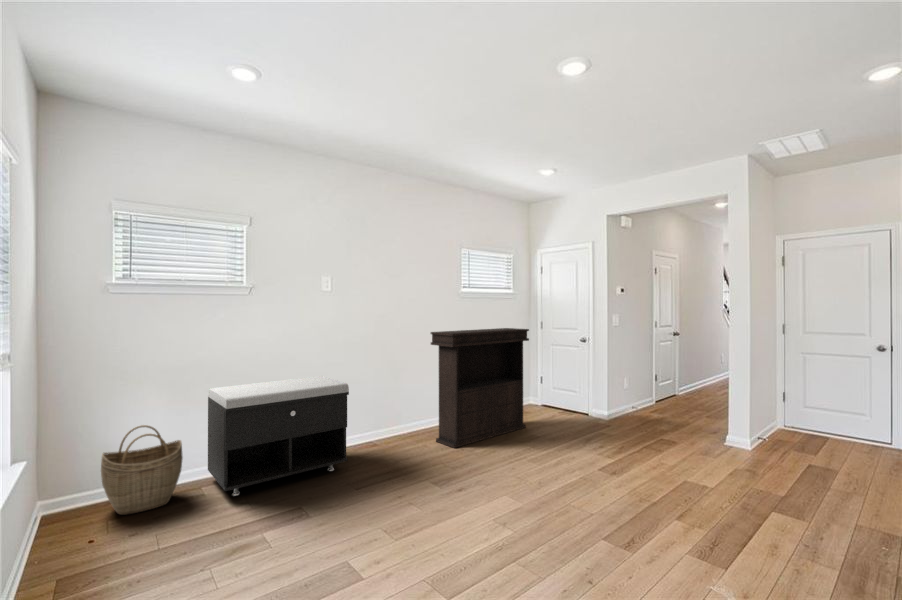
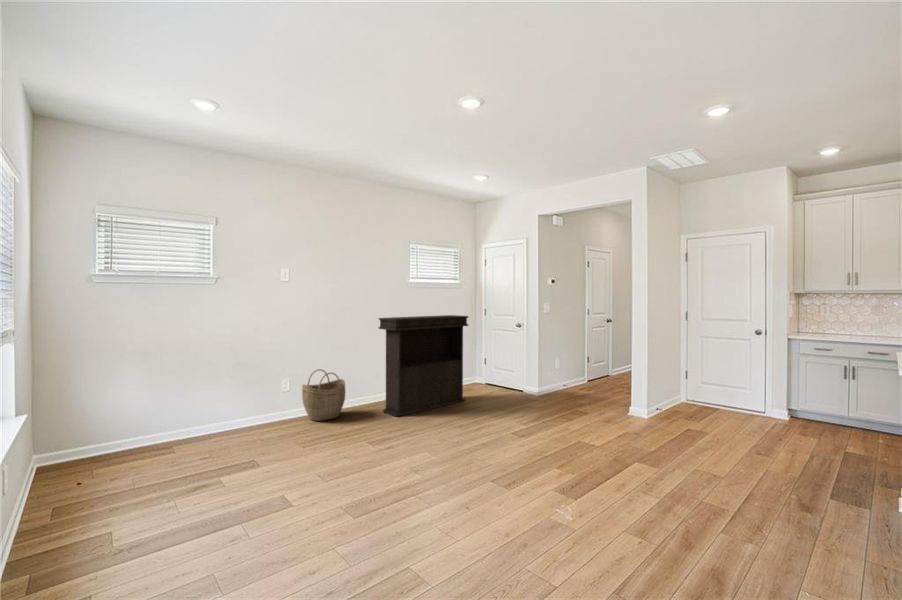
storage bench: present [208,376,349,496] -> none [180,355,301,452]
woven basket: present [101,425,183,515] -> present [302,369,345,421]

